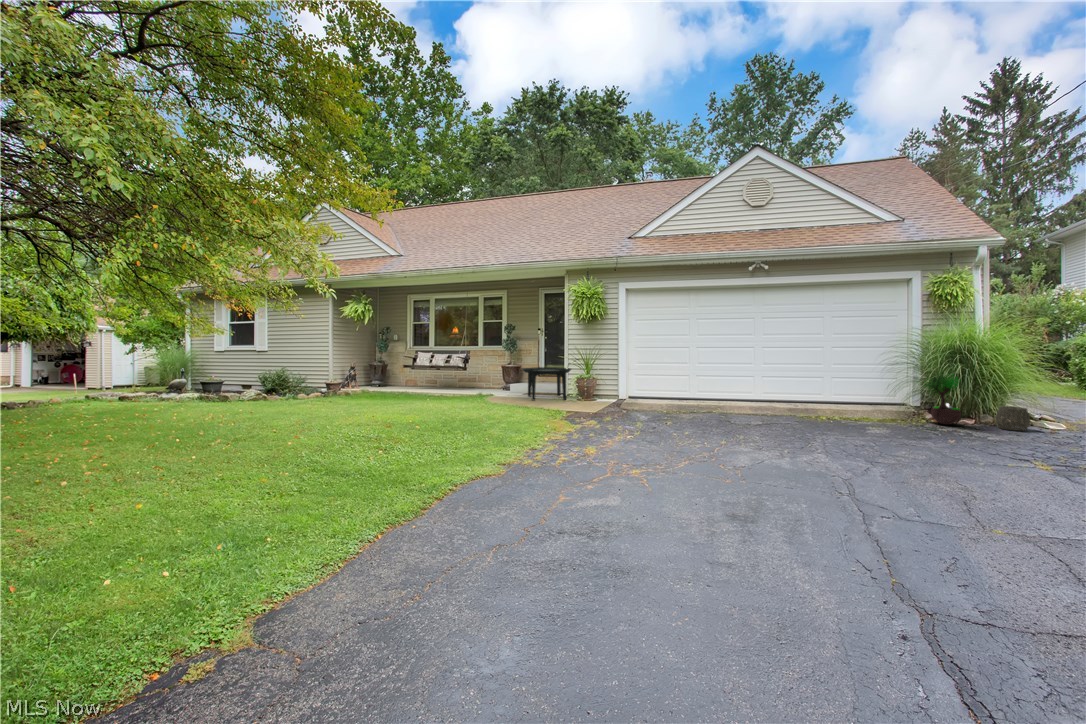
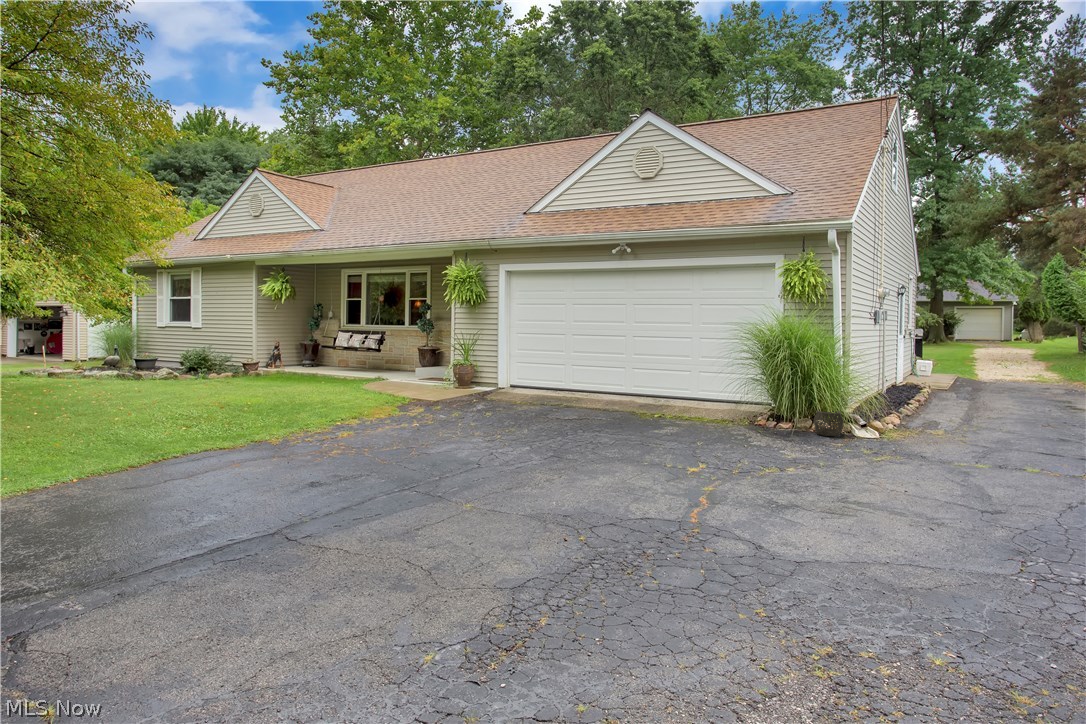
round table: present [522,367,571,400] -> none [402,352,456,387]
potted tree: present [925,375,961,425] -> none [745,367,785,427]

